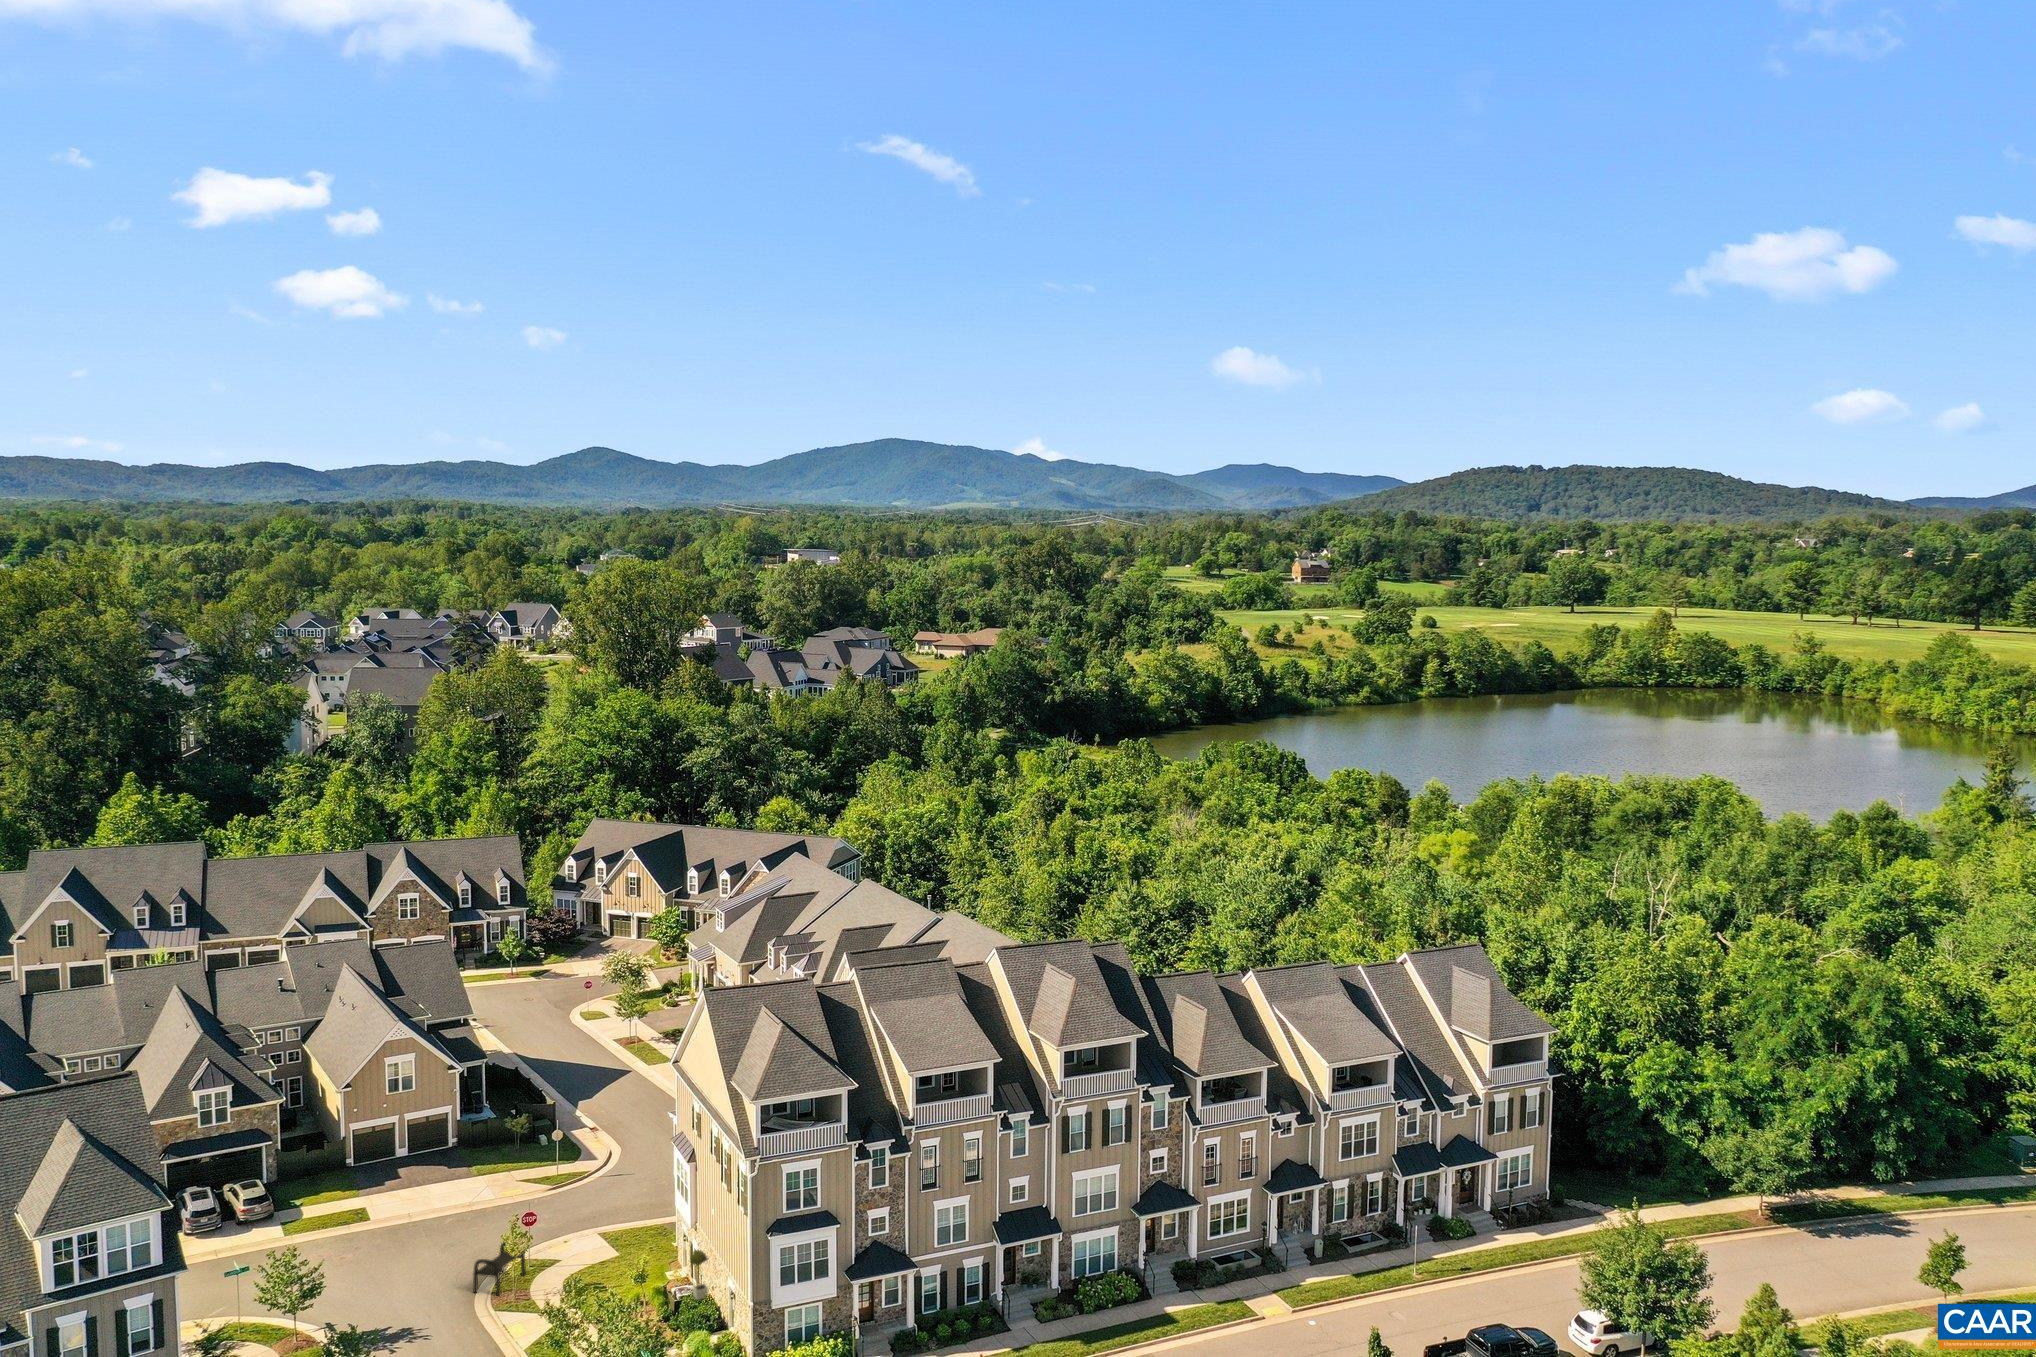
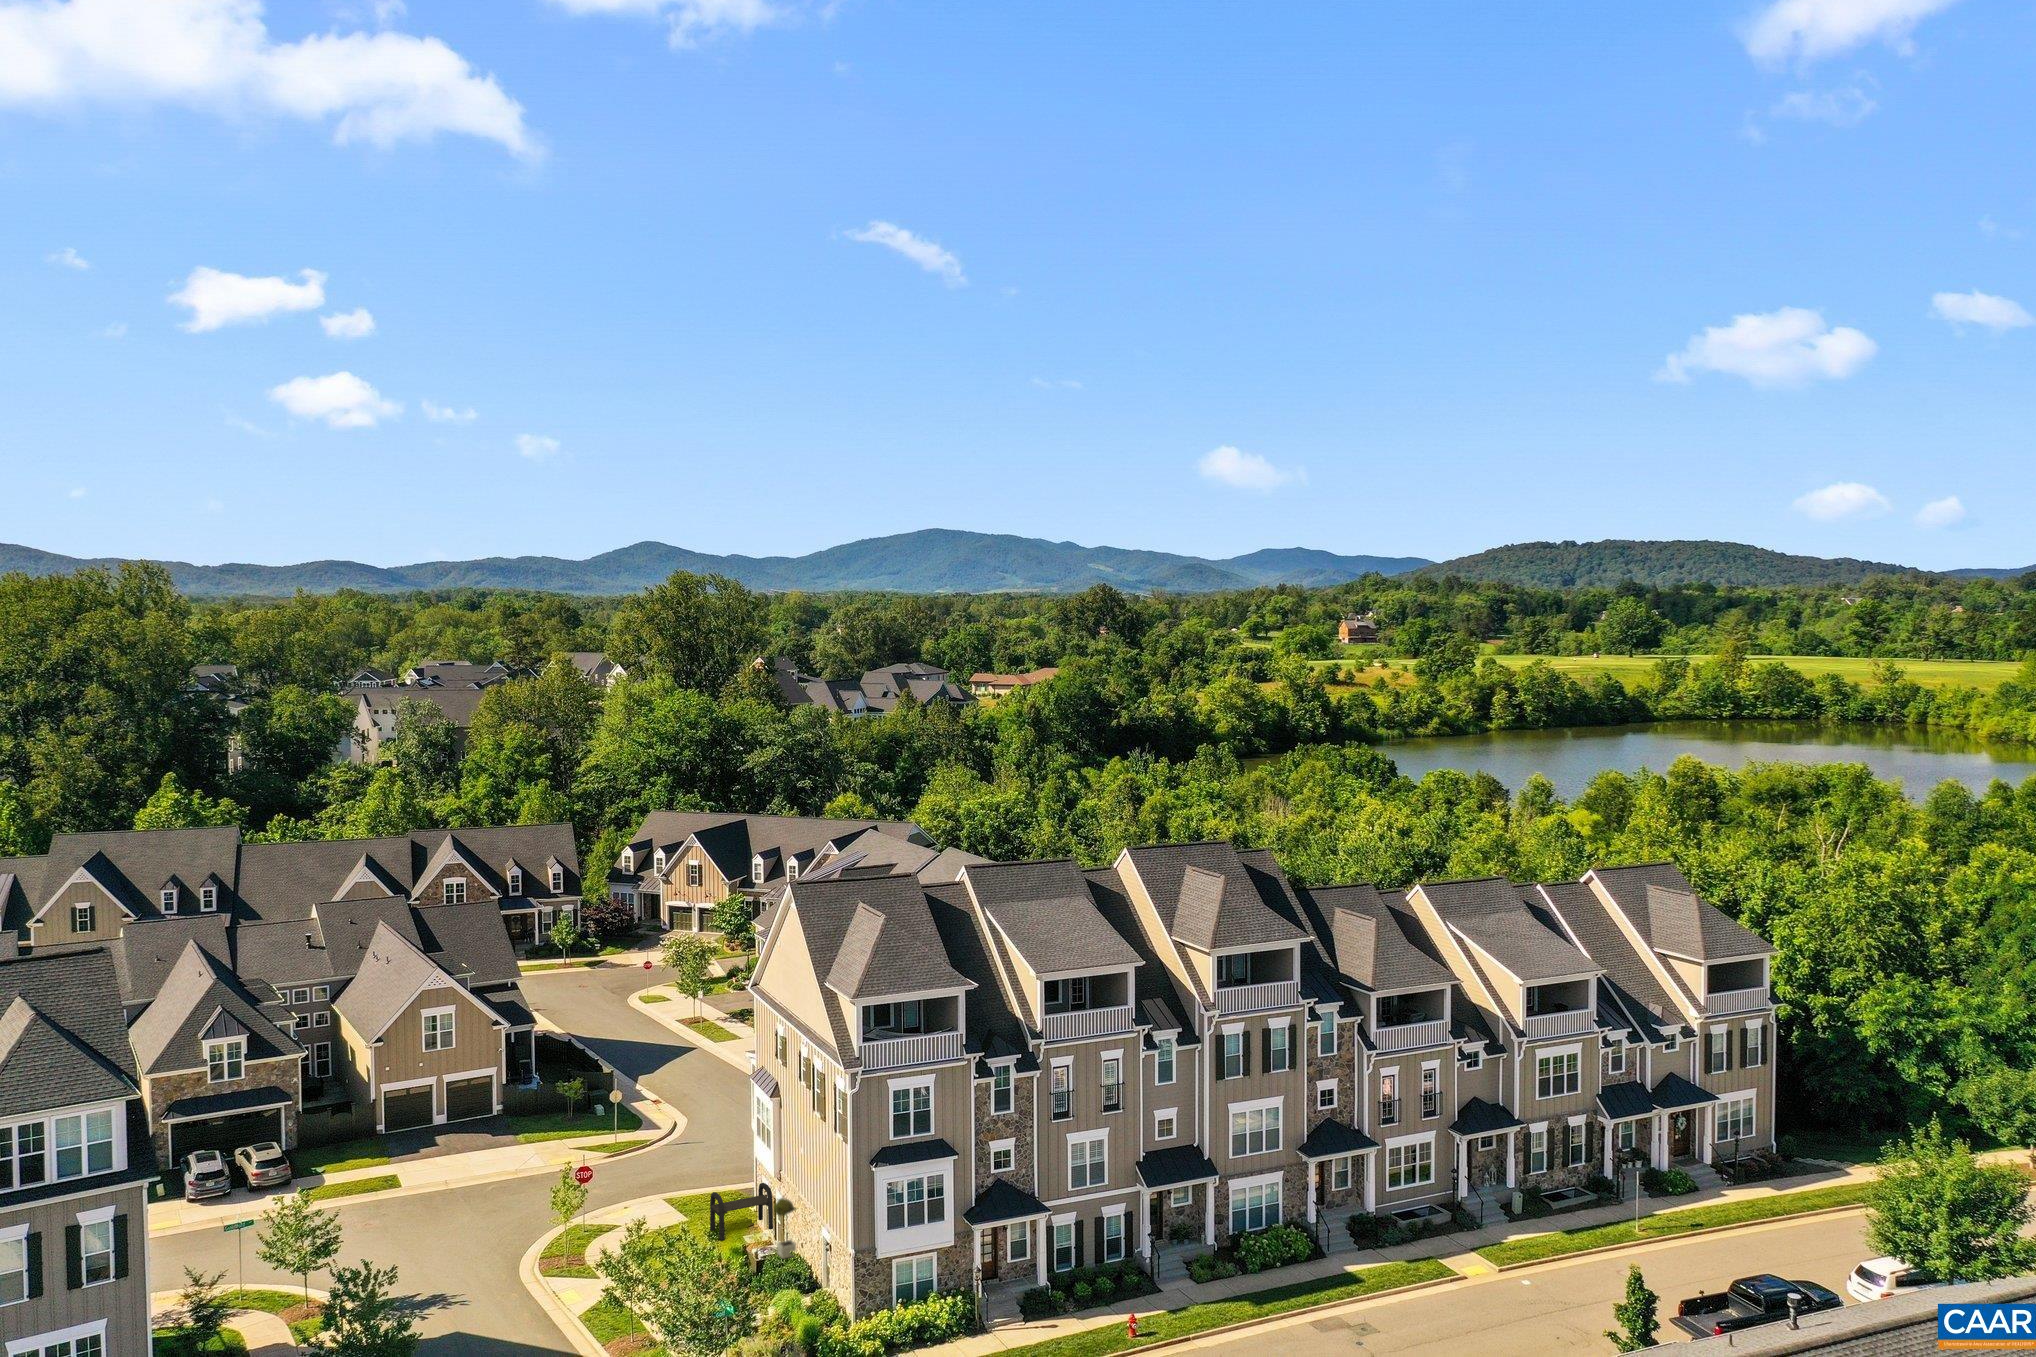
bench: present [473,1242,526,1295] -> present [710,1183,773,1240]

